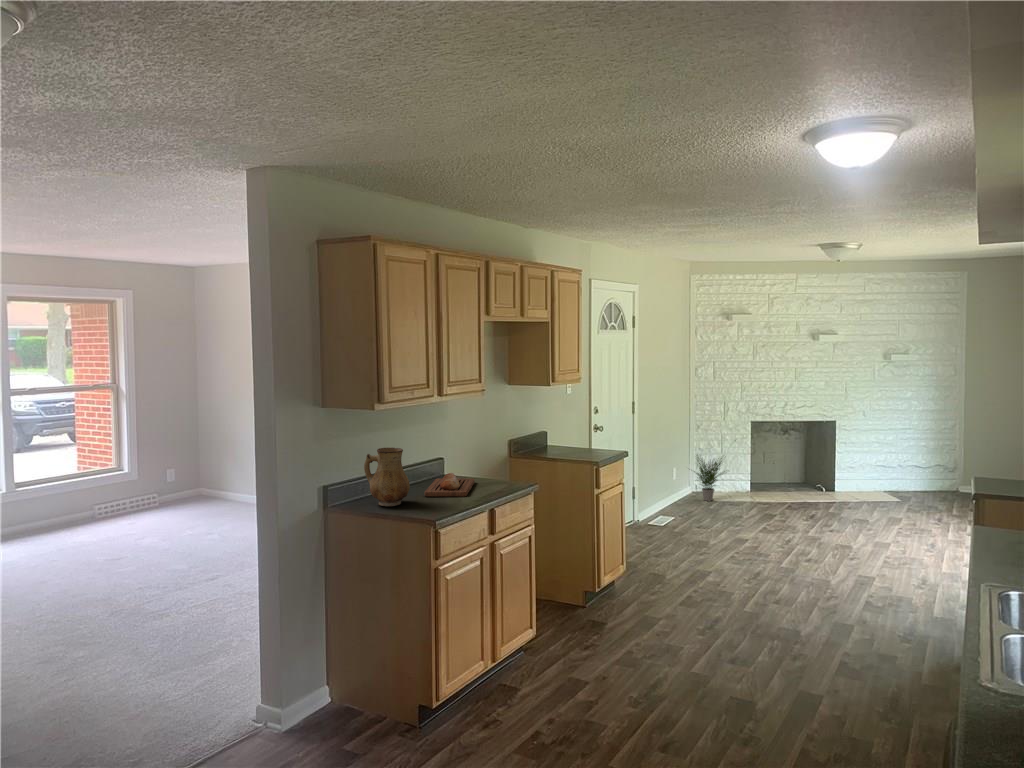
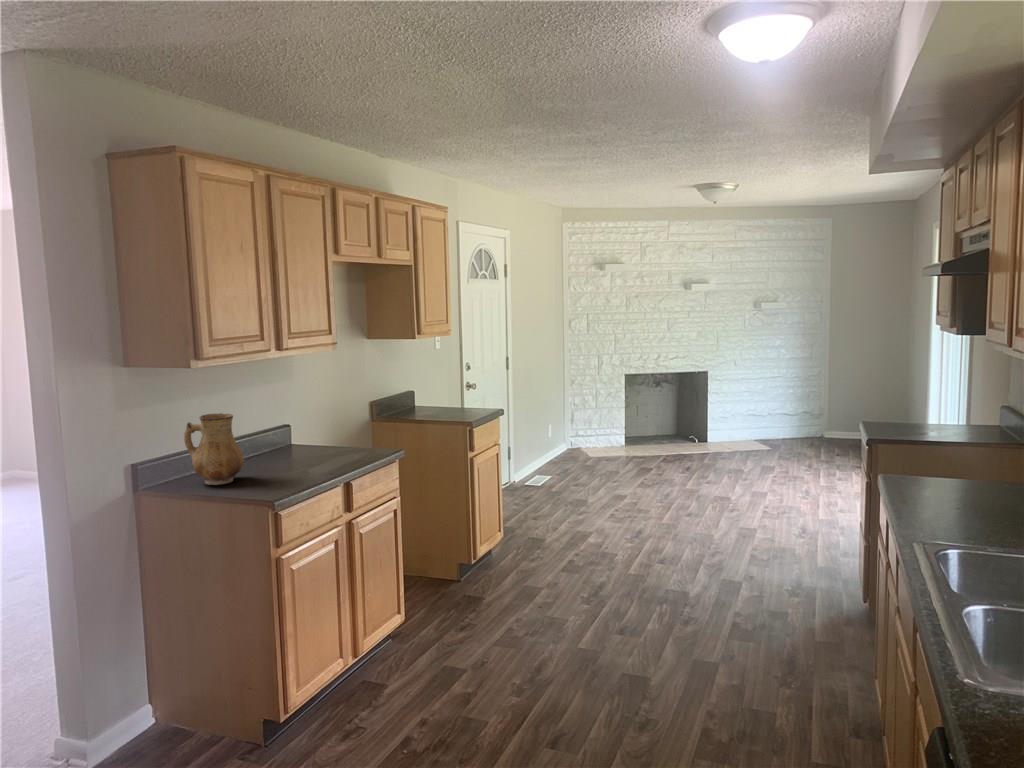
potted plant: present [694,458,724,501] -> none [561,409,608,457]
bread loaf: present [424,473,475,497] -> none [264,441,328,470]

